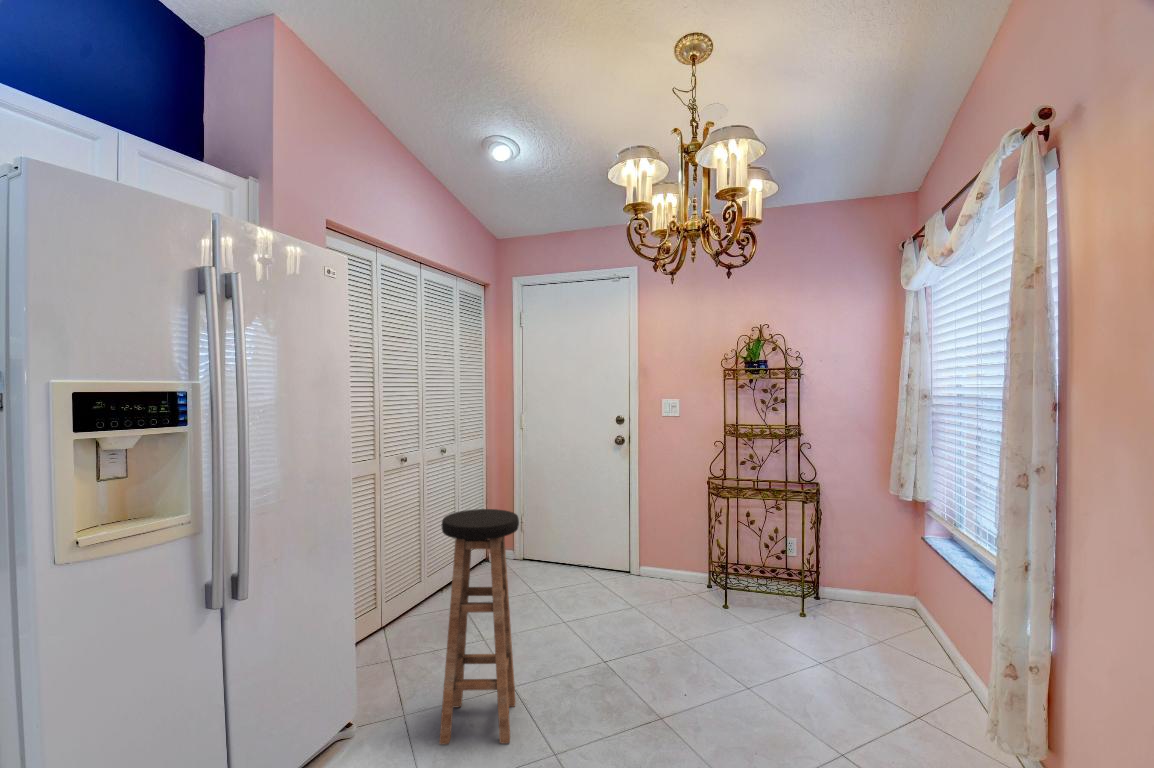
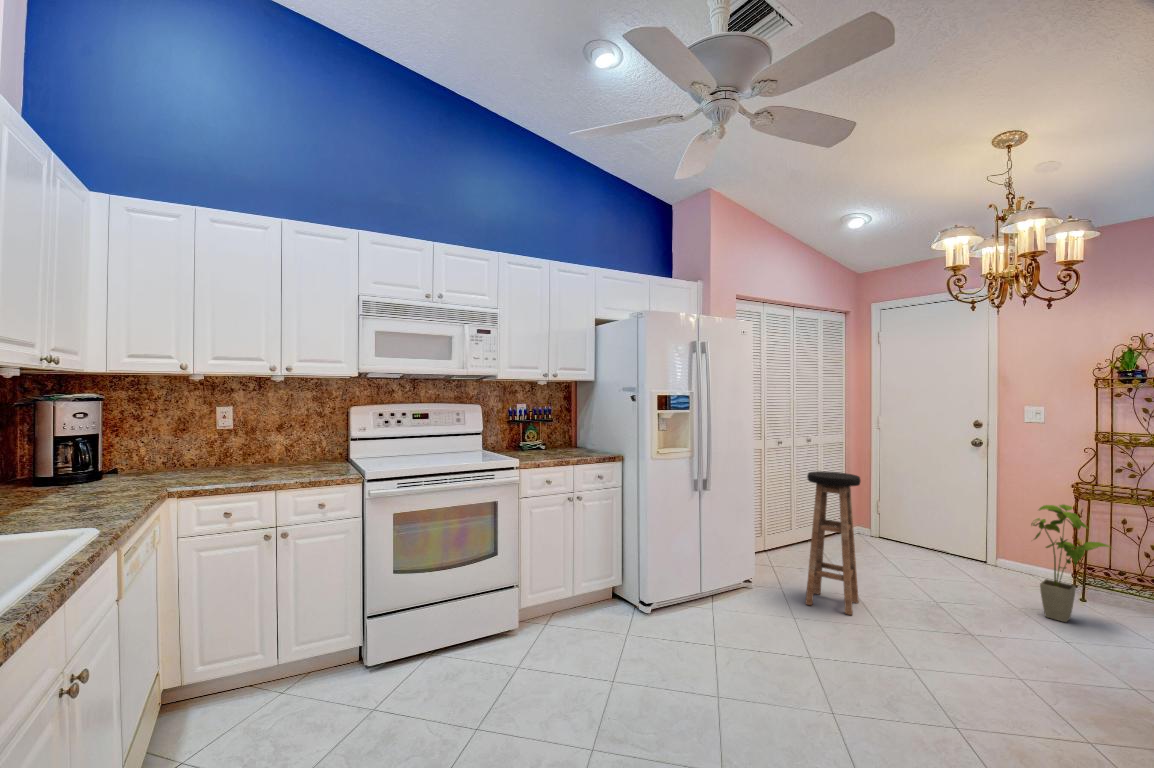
house plant: none [690,513,763,650] -> present [1031,504,1110,622]

